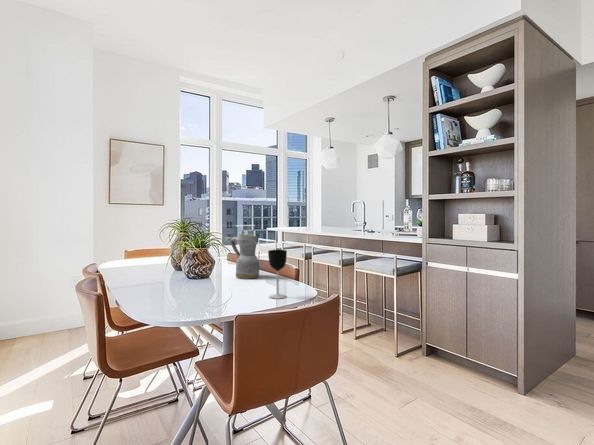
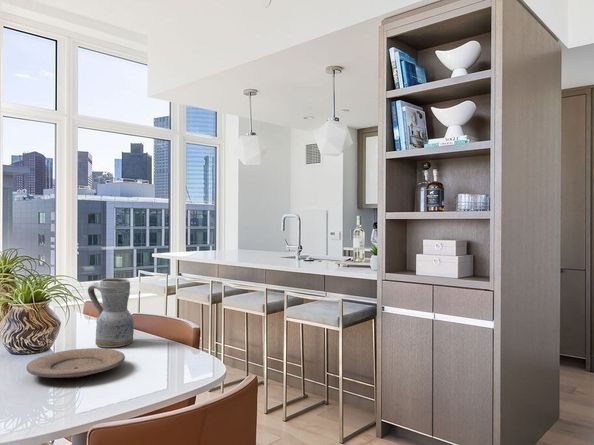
wine glass: present [268,250,287,299] -> none [144,311,173,385]
plate: none [195,277,255,293] -> present [26,348,125,378]

